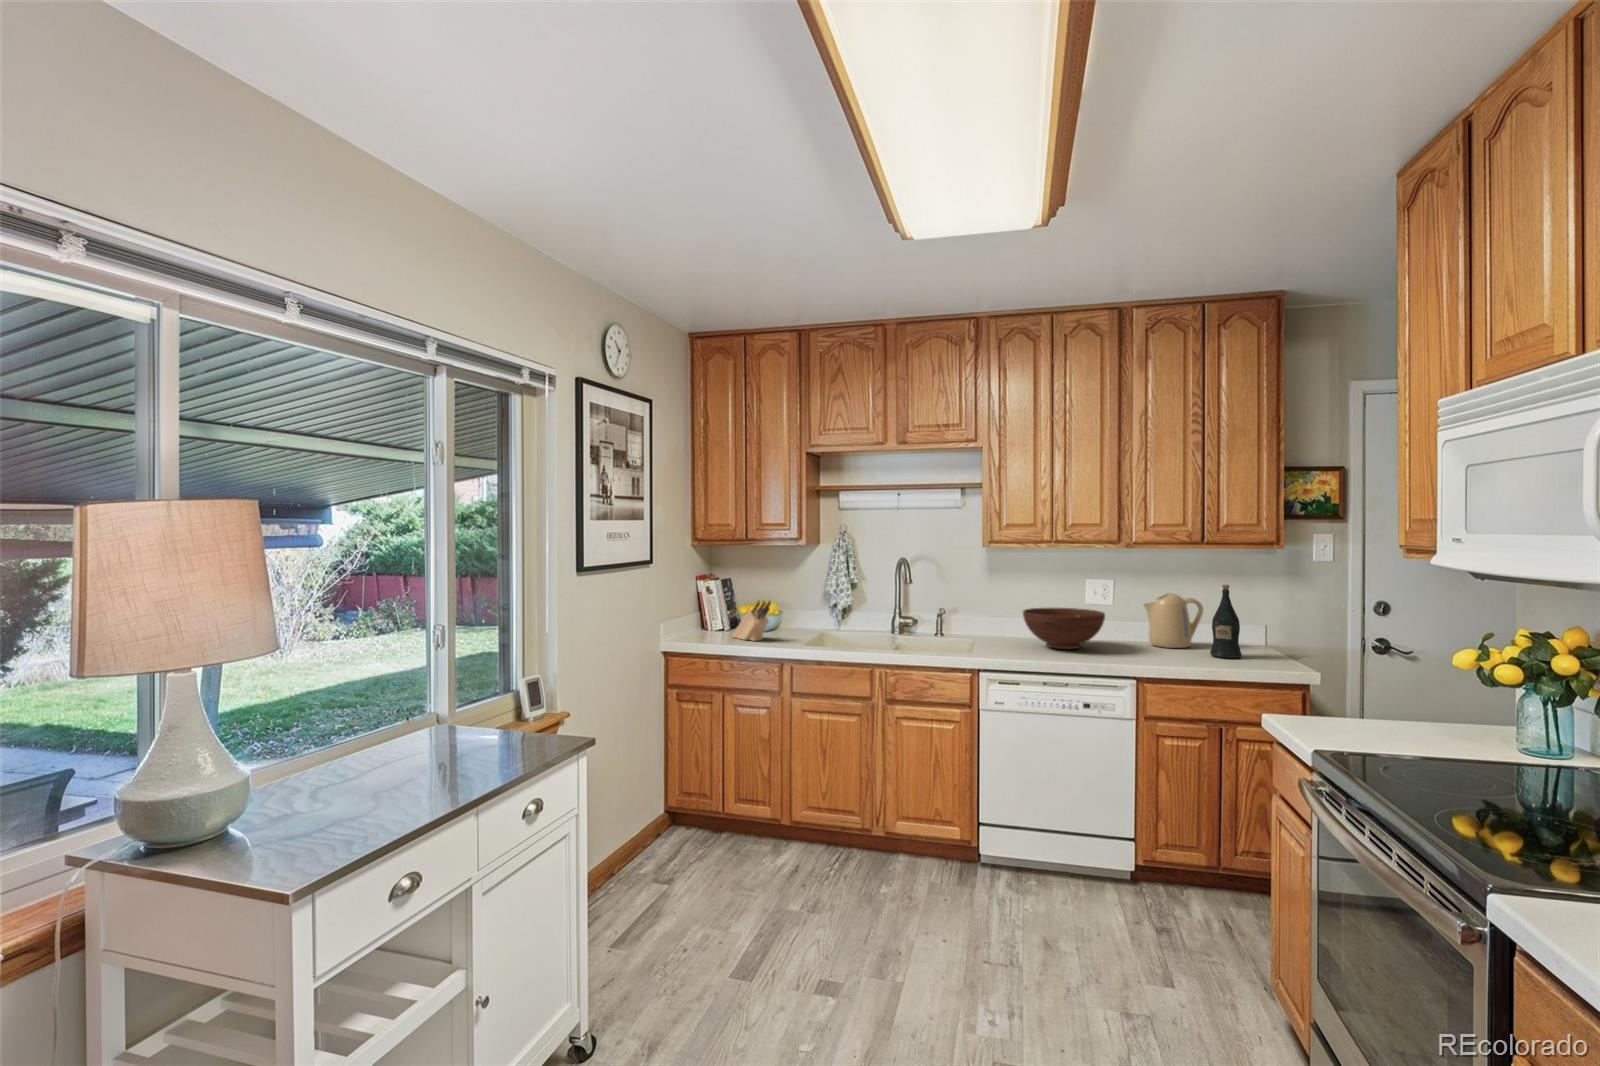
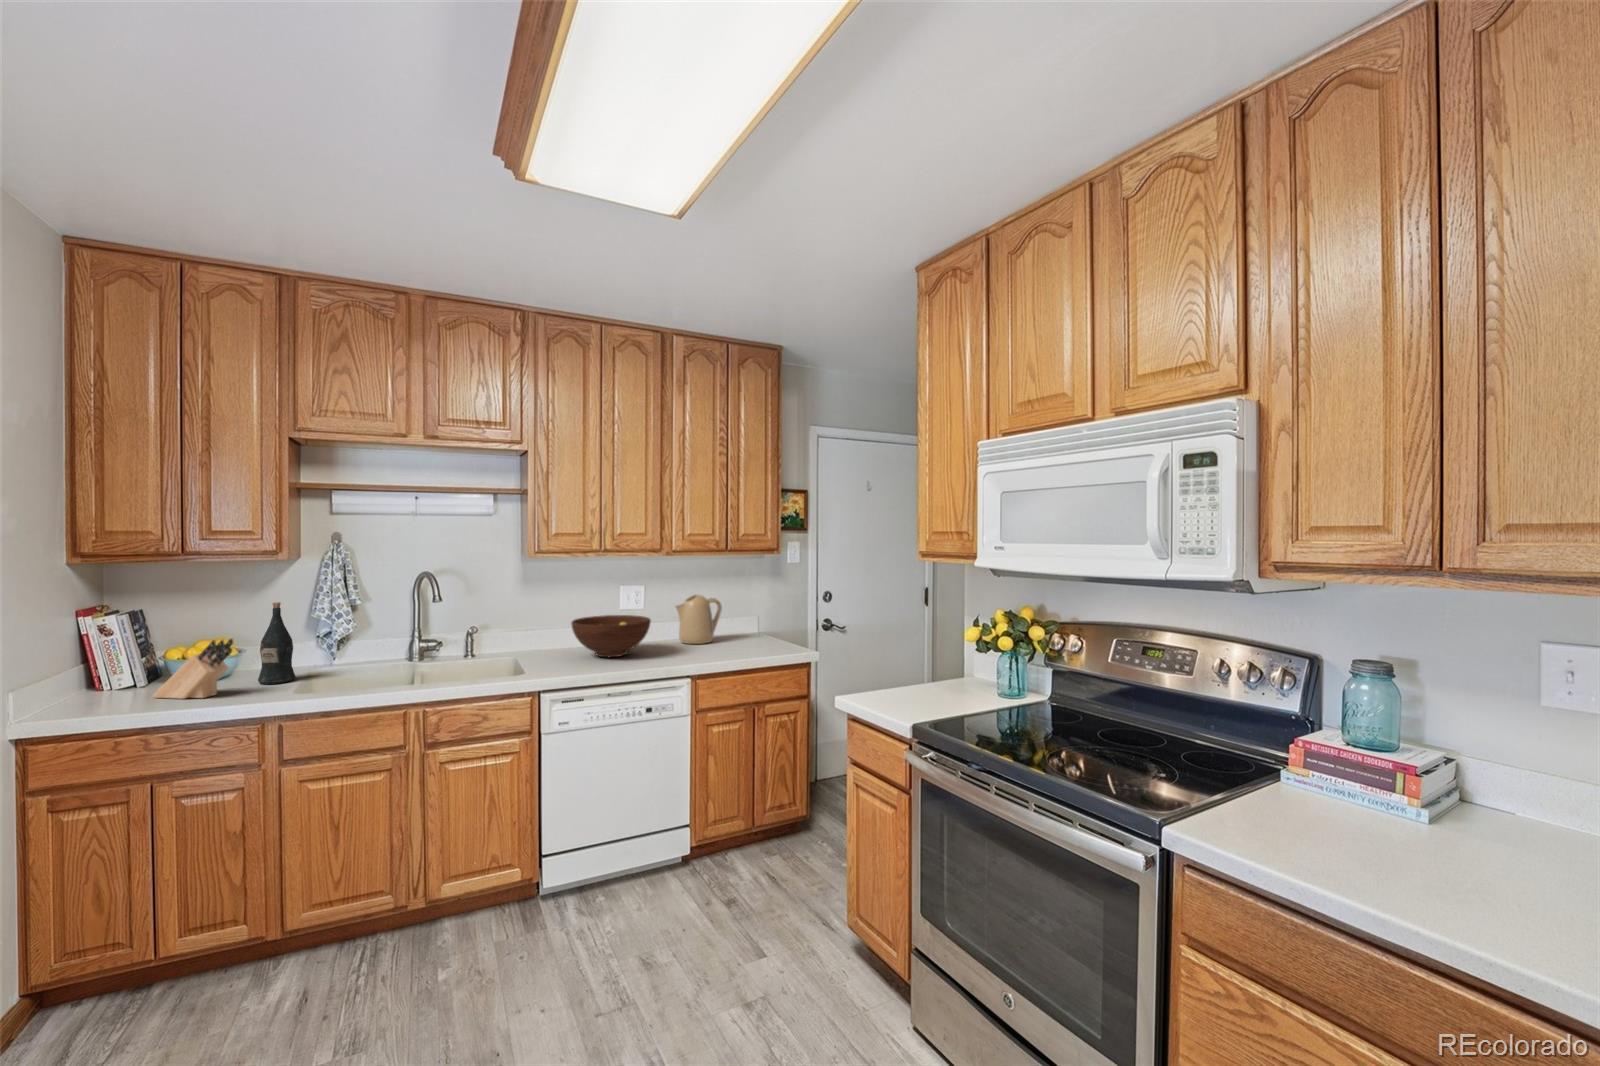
wine bottle: present [1210,585,1242,659] -> present [258,602,296,684]

